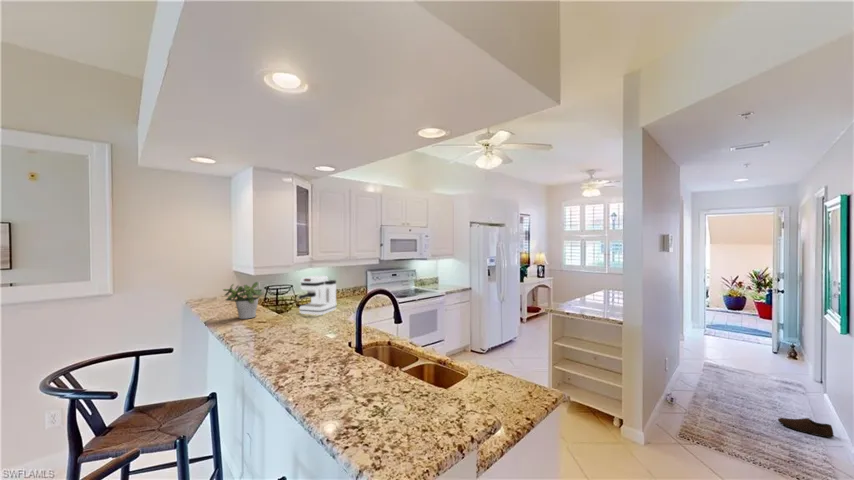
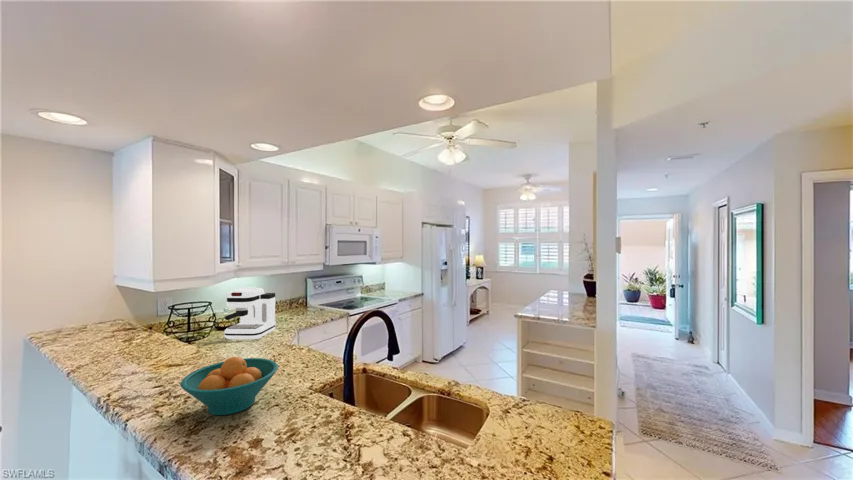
potted plant: present [224,282,262,319] -> none [108,303,177,359]
fruit bowl: none [254,315,314,351] -> present [180,357,278,415]
shoe: present [778,418,834,438] -> none [708,400,752,416]

